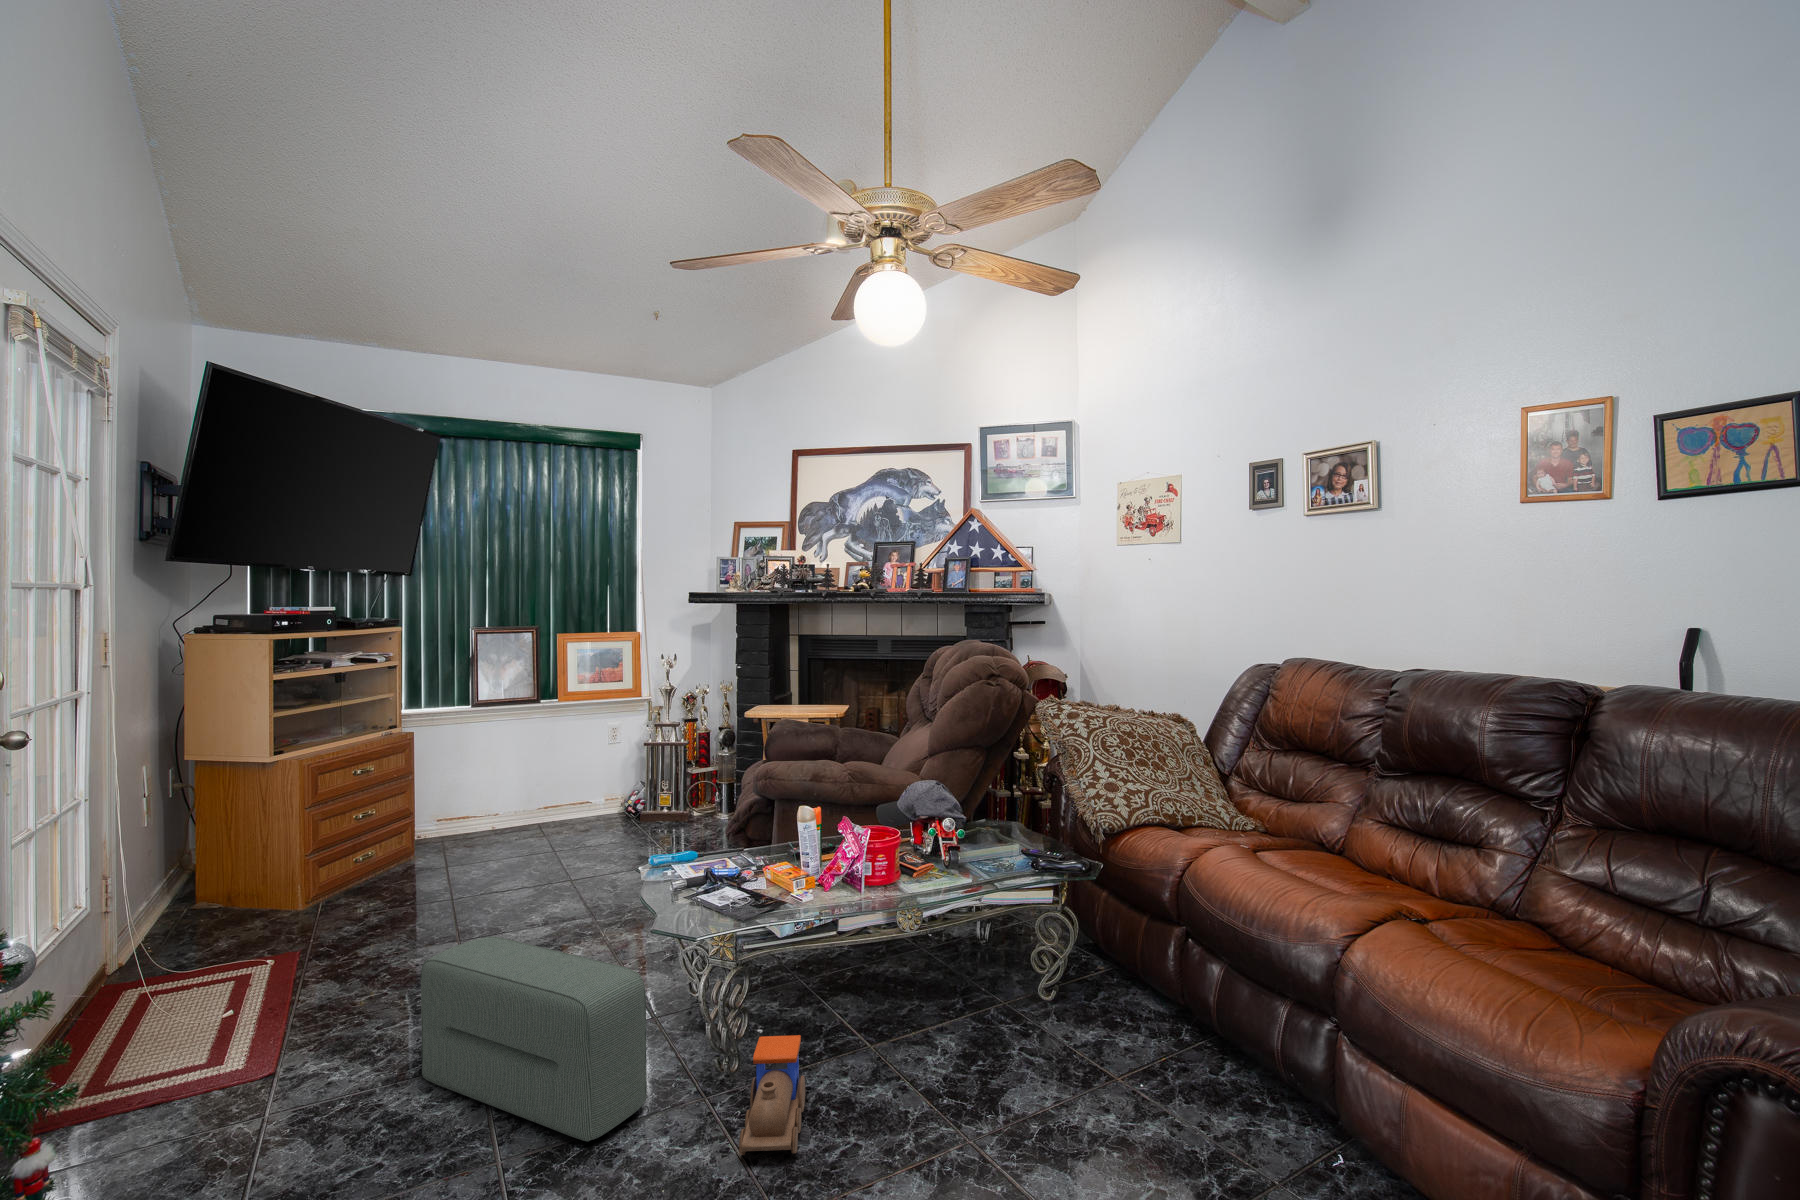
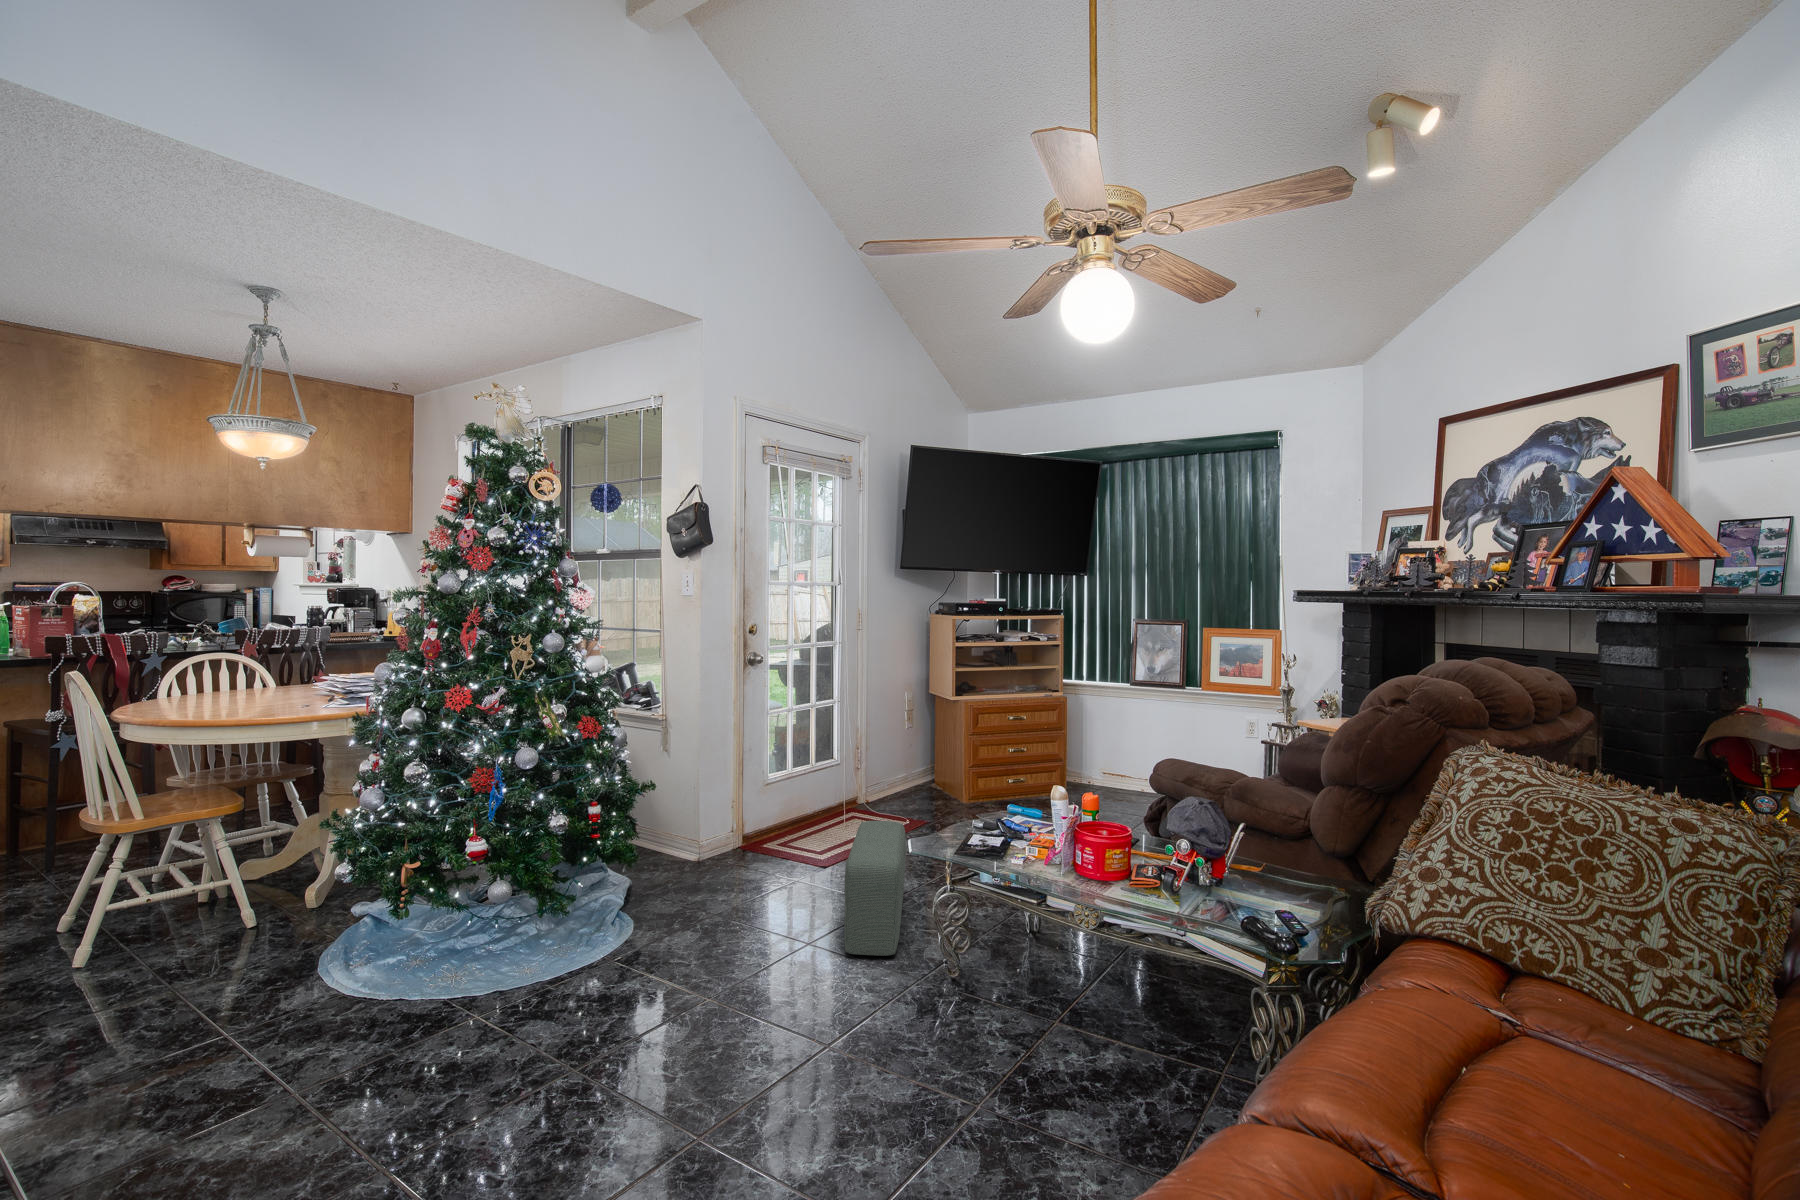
toy train: present [739,1035,805,1155] -> none [871,944,959,1020]

